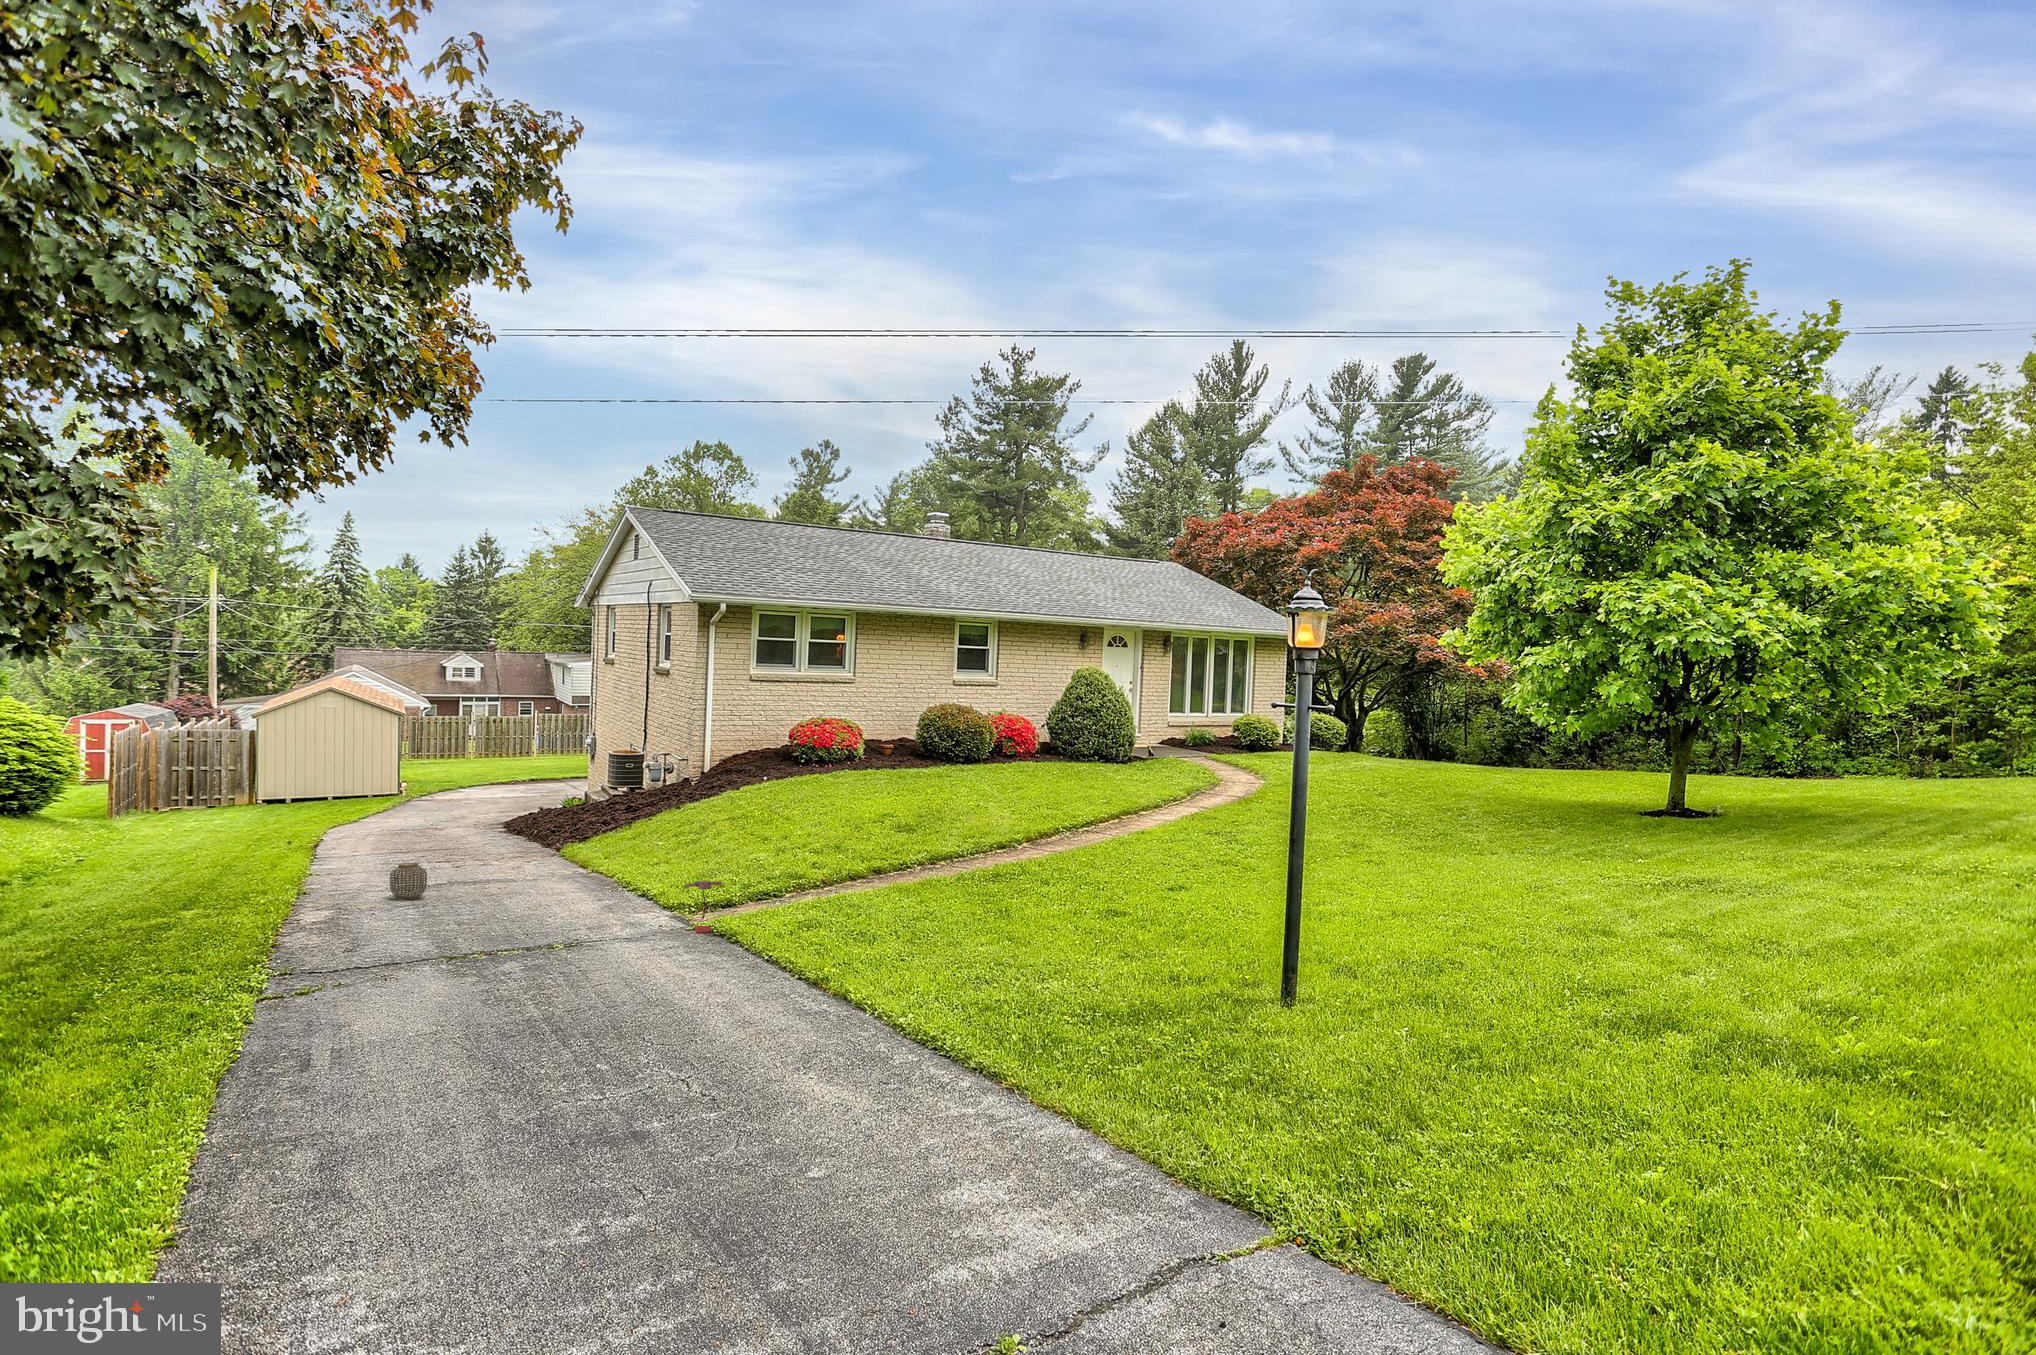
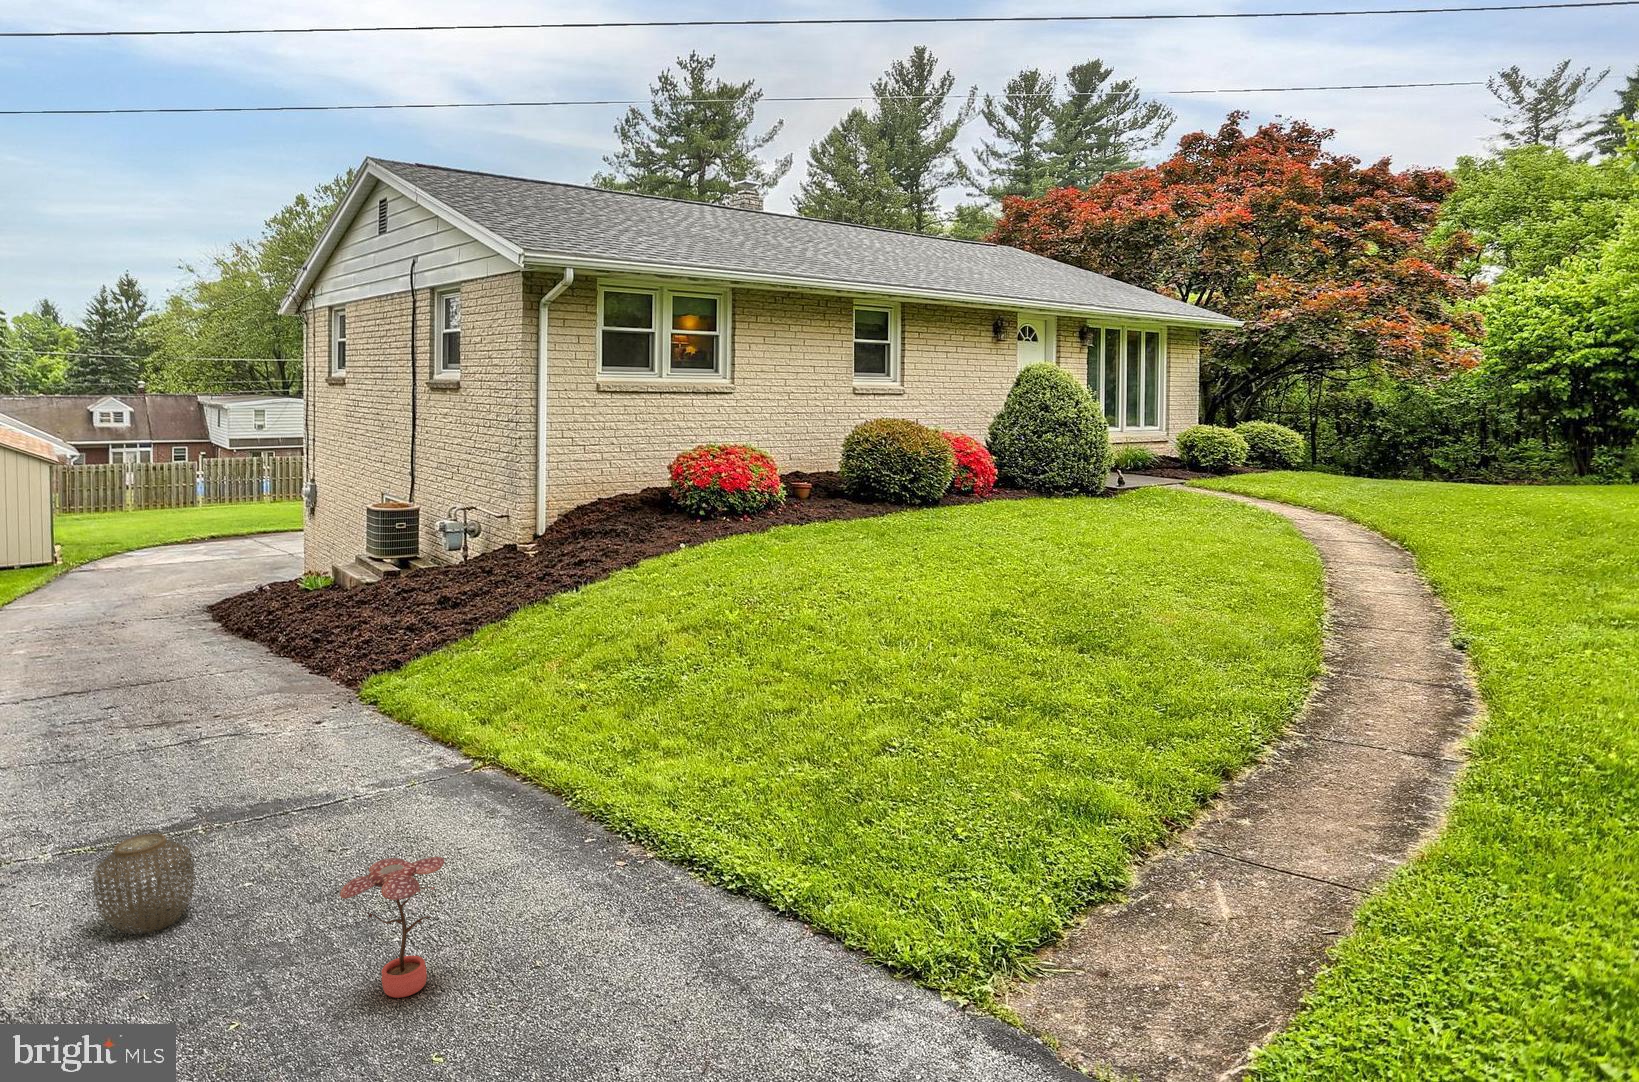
potted plant: present [683,881,722,933] -> present [340,857,445,998]

